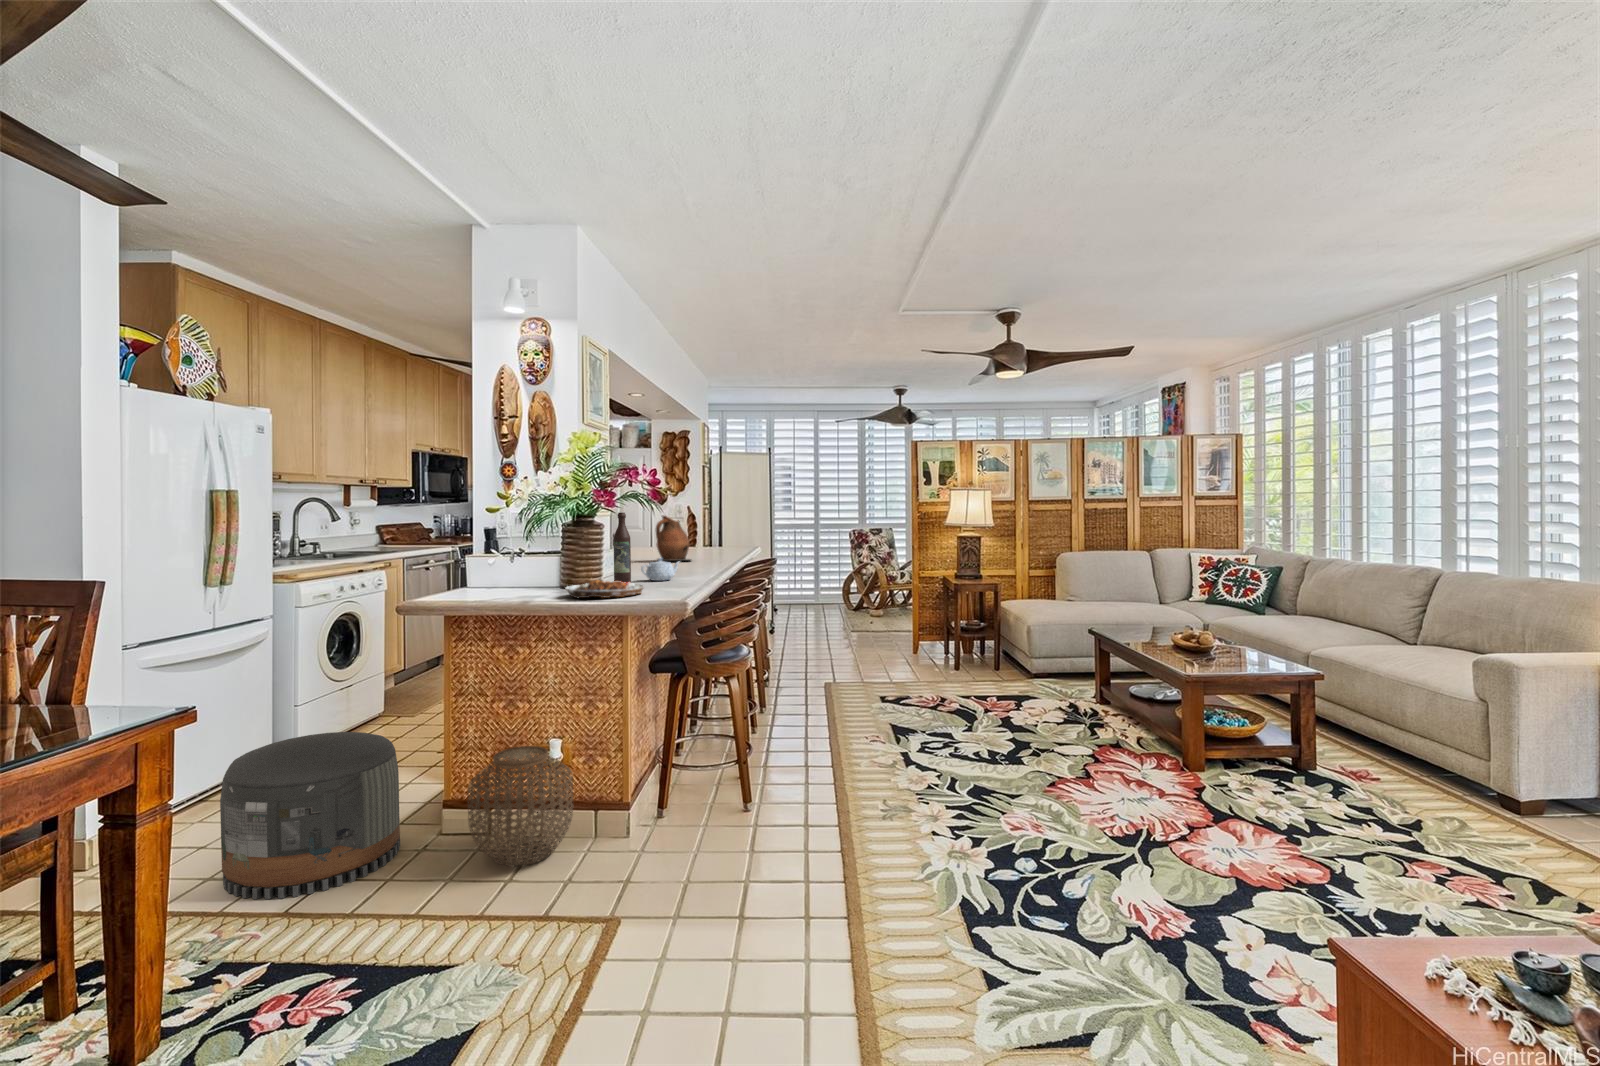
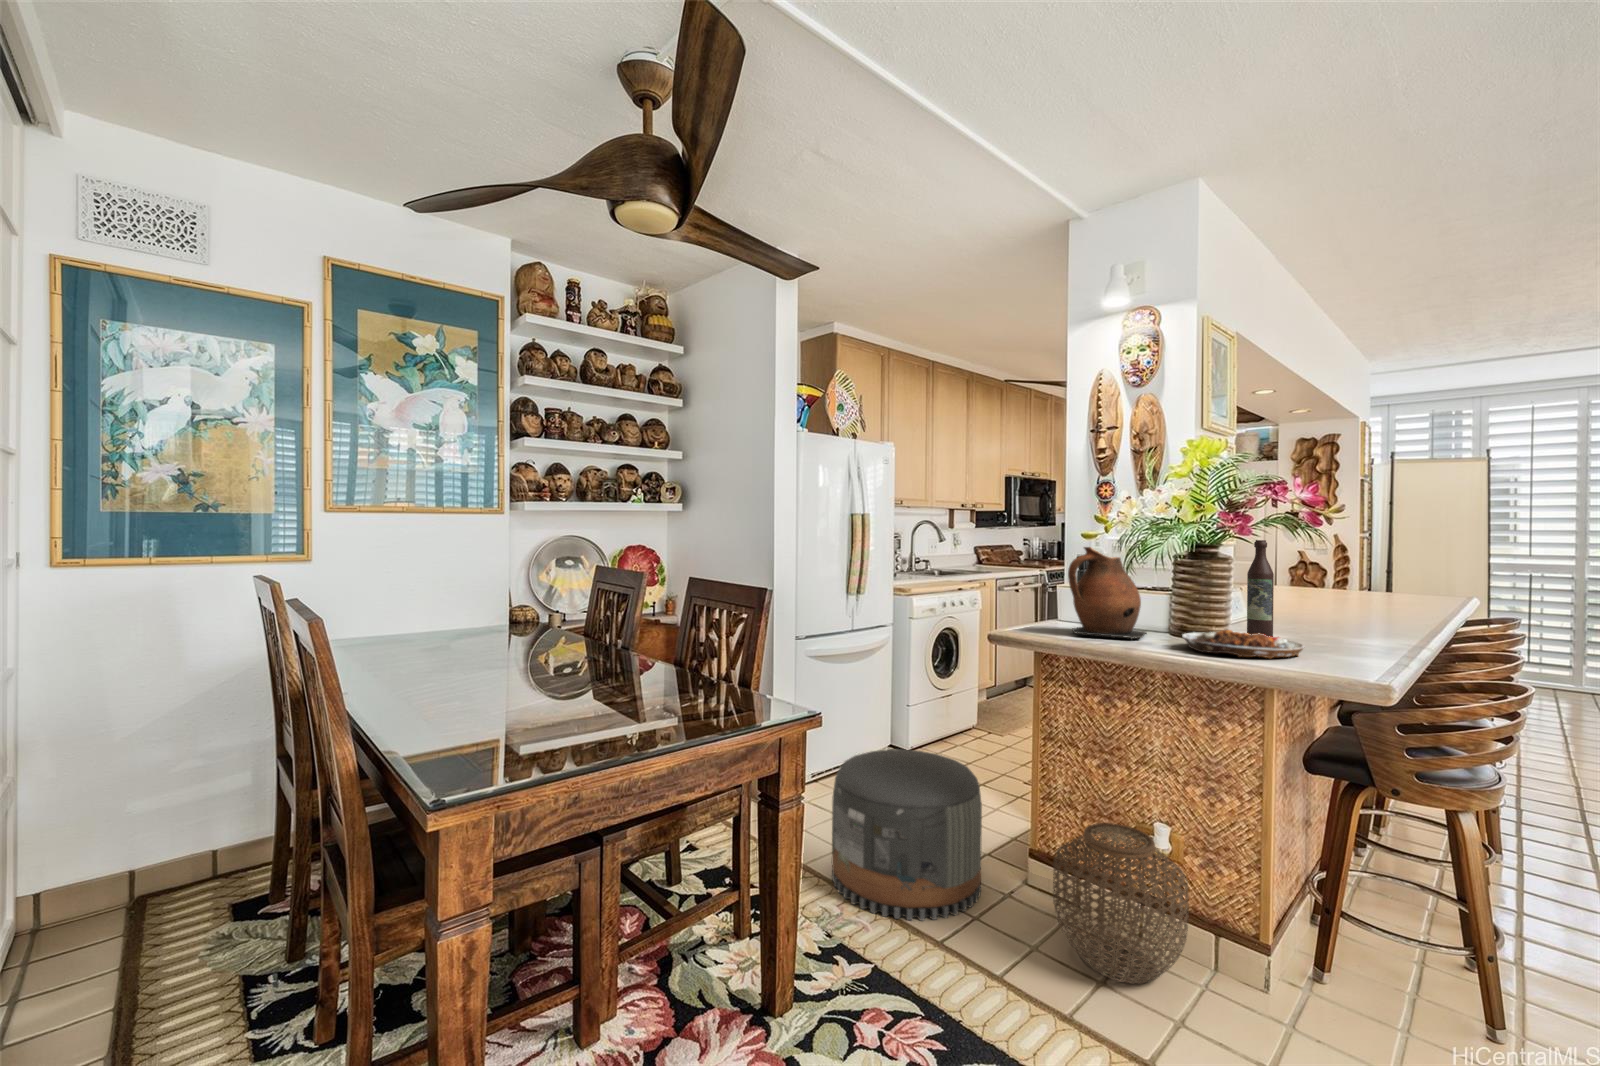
ceramic pitcher: present [656,515,691,561] -> present [1068,547,1146,639]
teapot: present [641,558,679,581] -> none [1286,603,1352,635]

